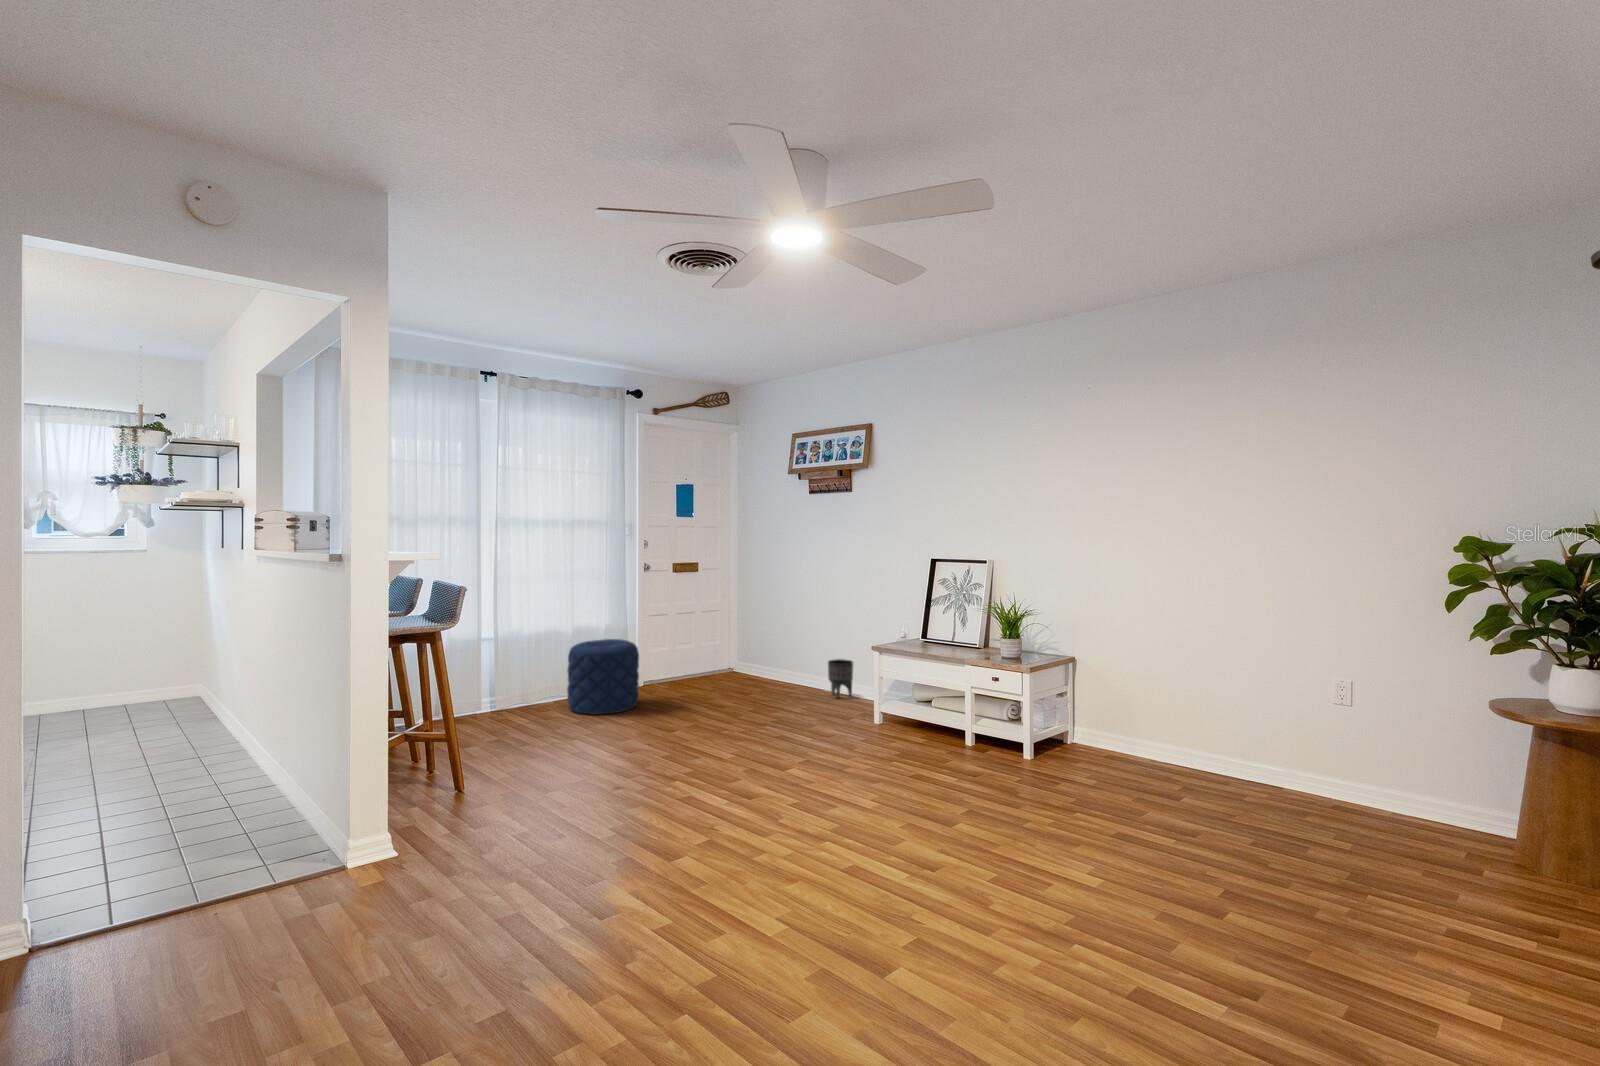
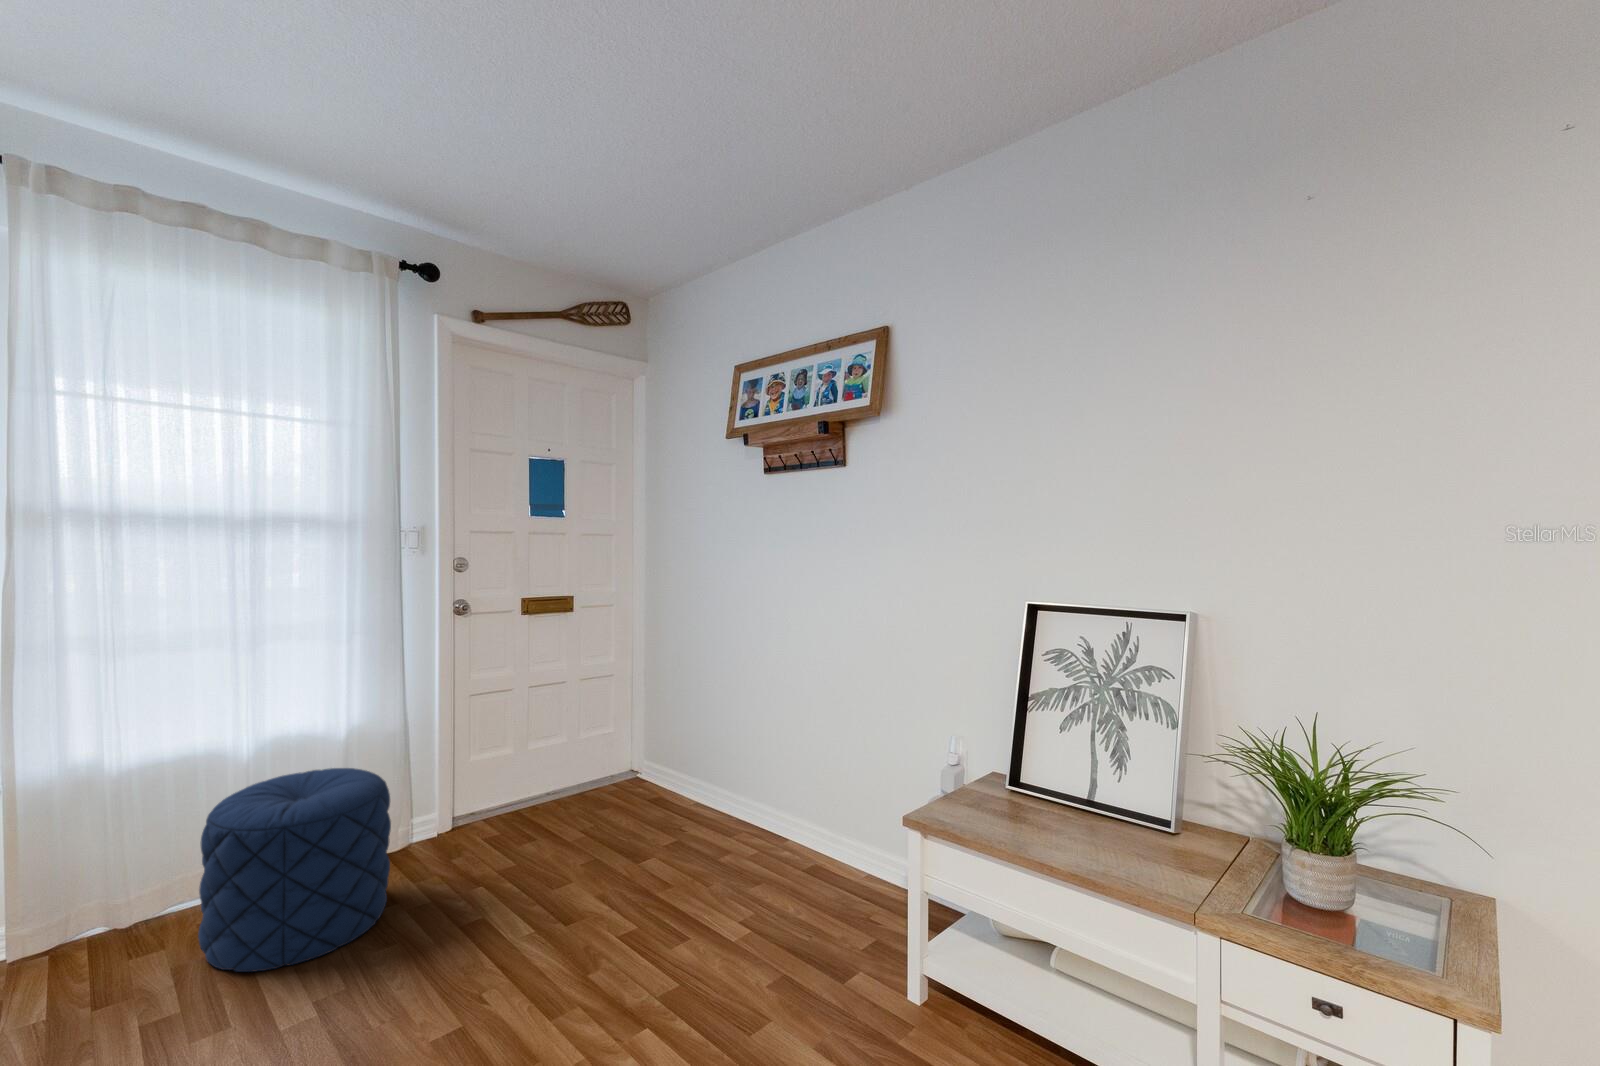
planter: present [828,659,854,698] -> none [797,793,848,884]

